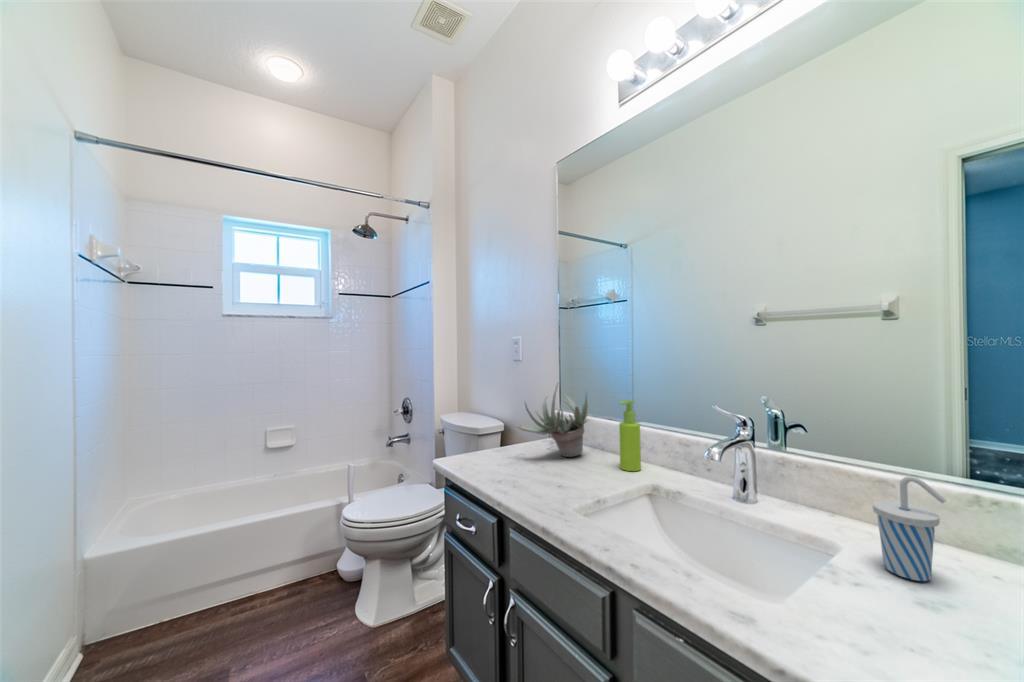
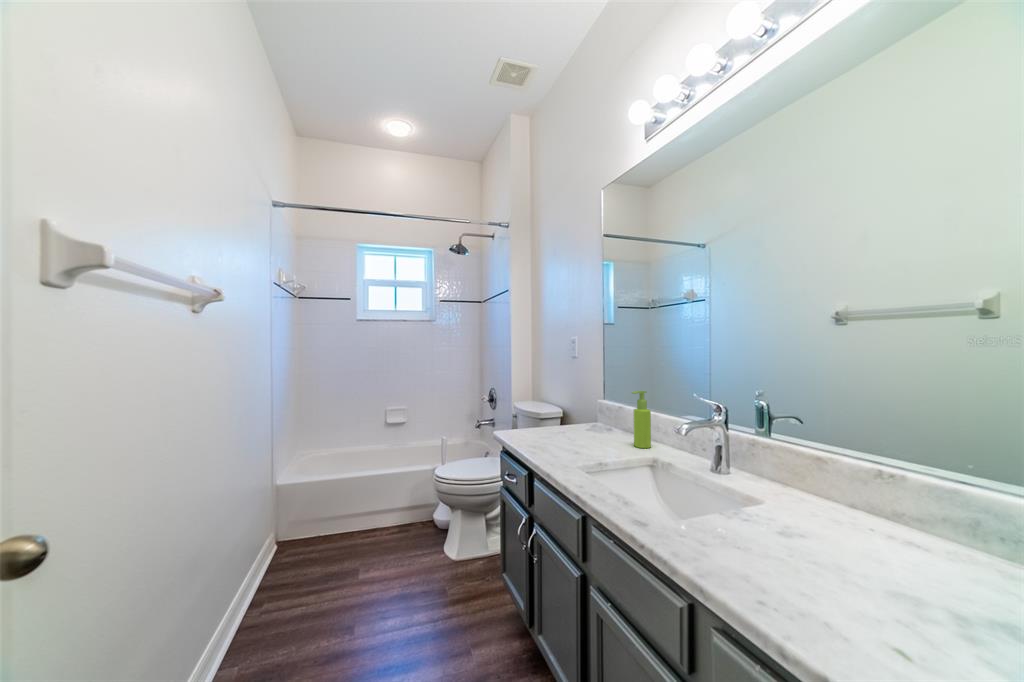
succulent plant: present [516,383,588,457] -> none [554,375,616,436]
cup: present [872,476,946,581] -> none [772,446,819,523]

